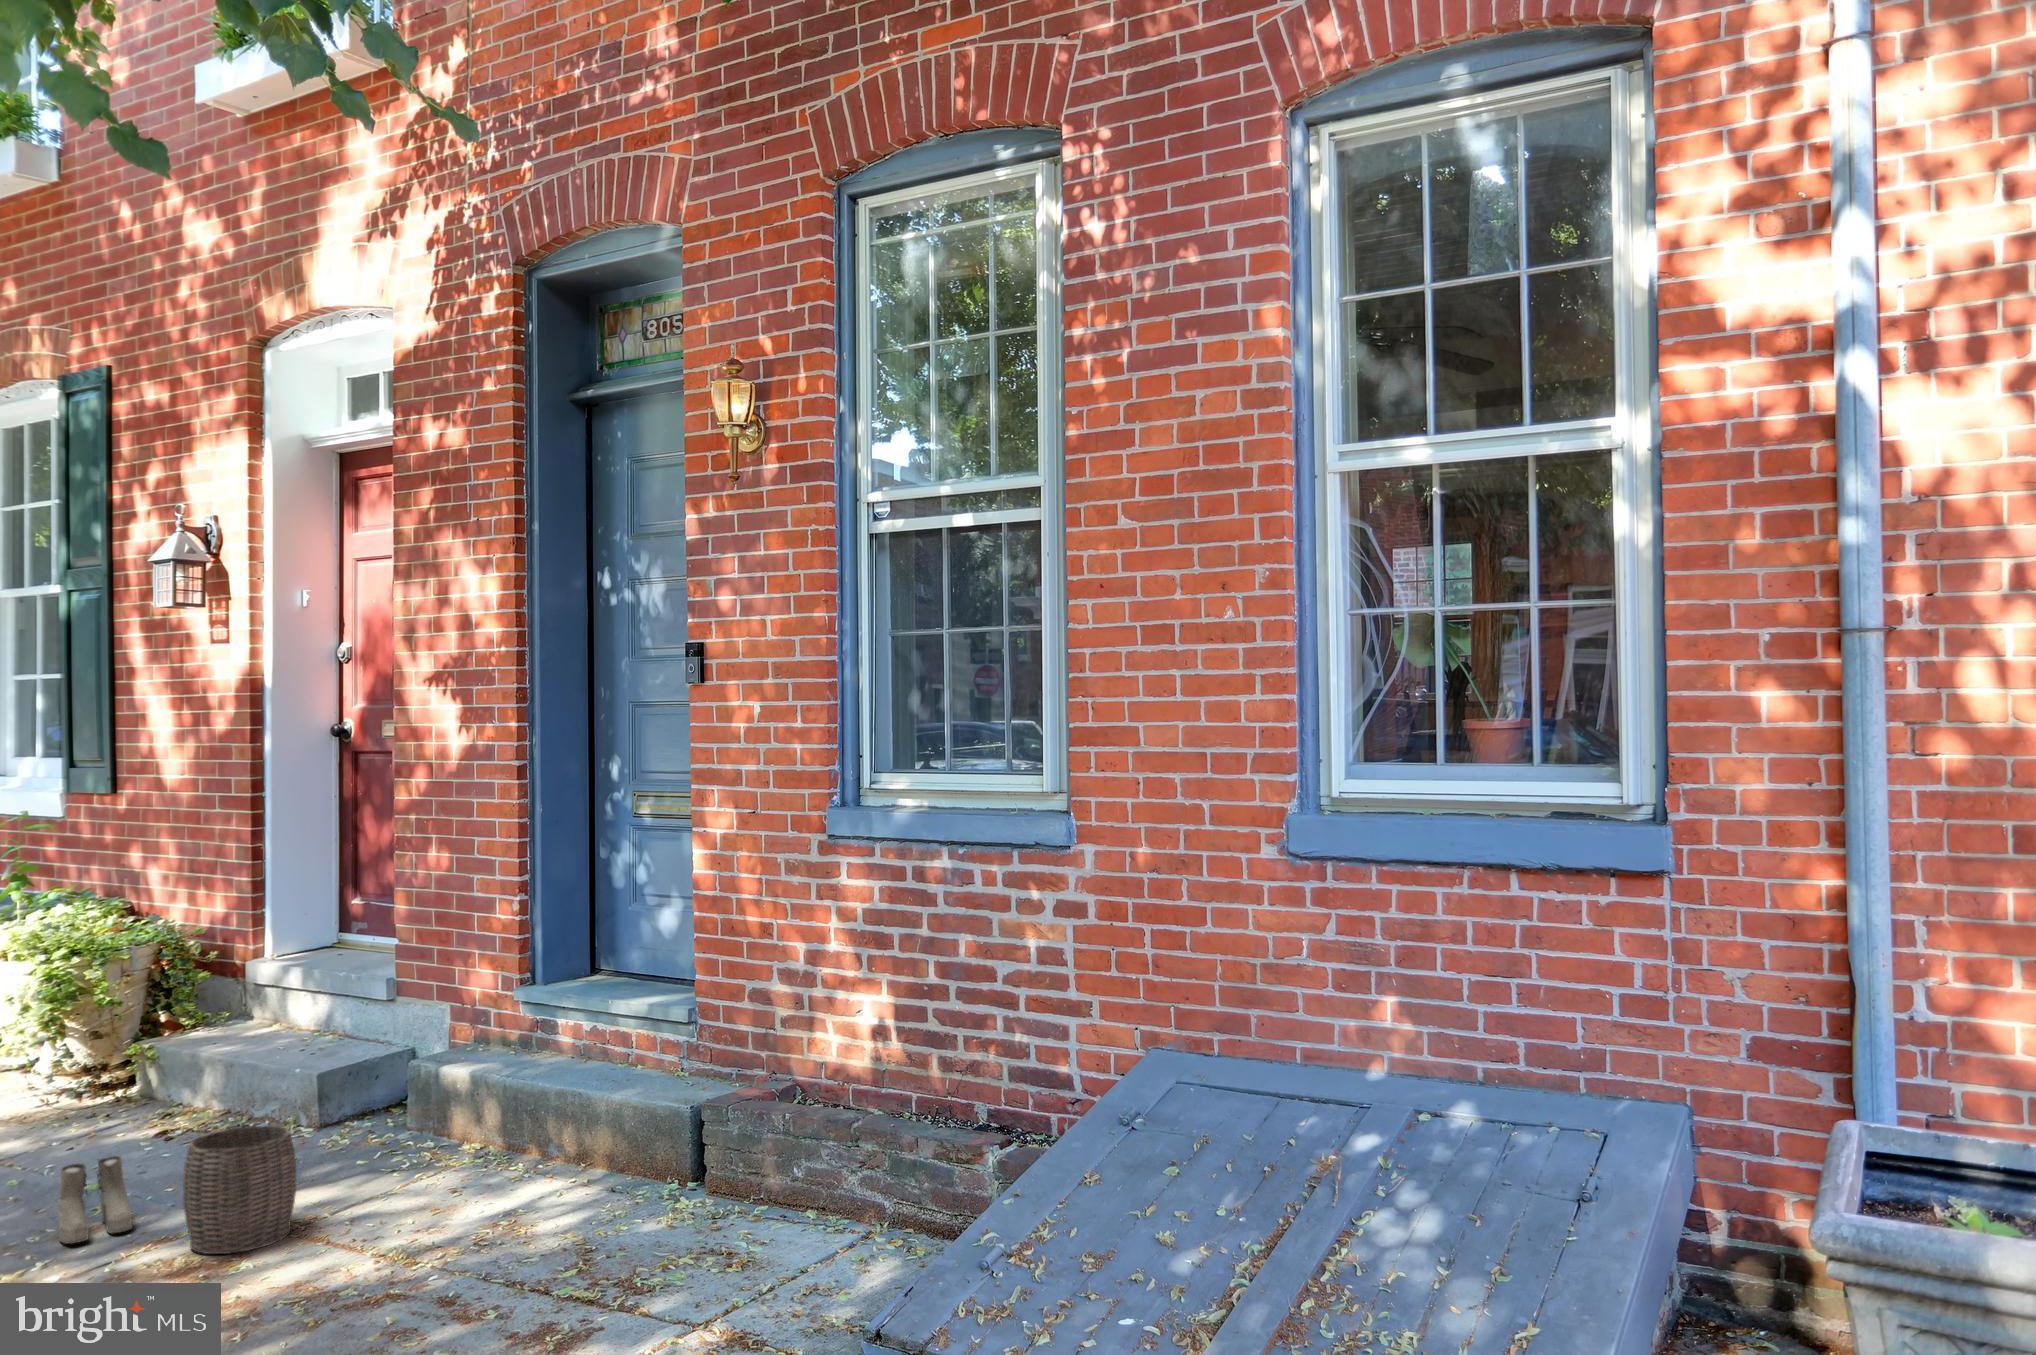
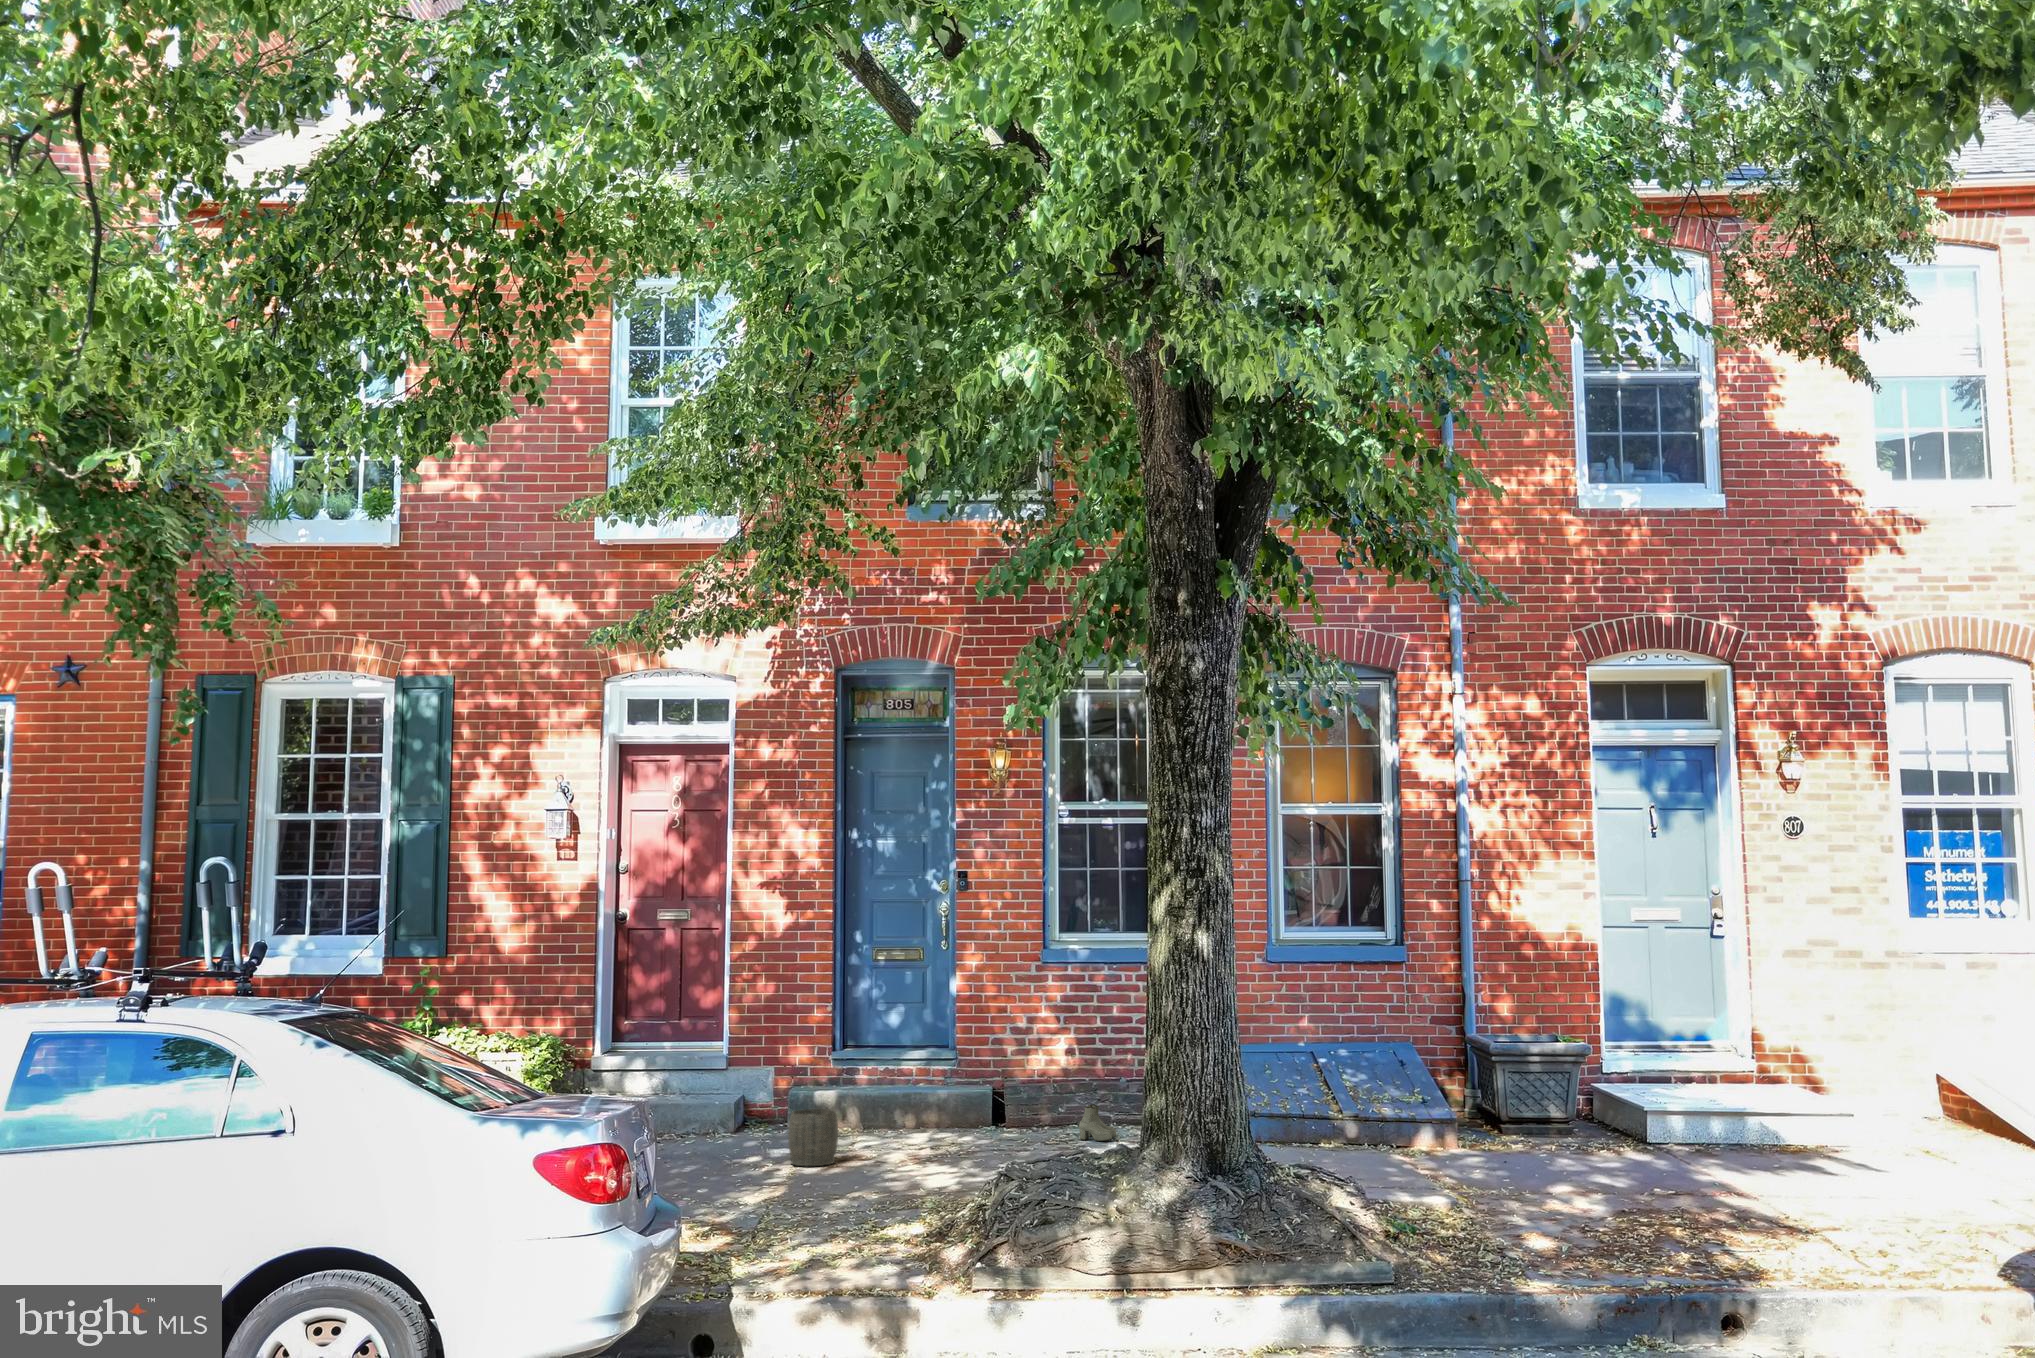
boots: present [57,1156,133,1244] -> present [1079,1104,1116,1141]

